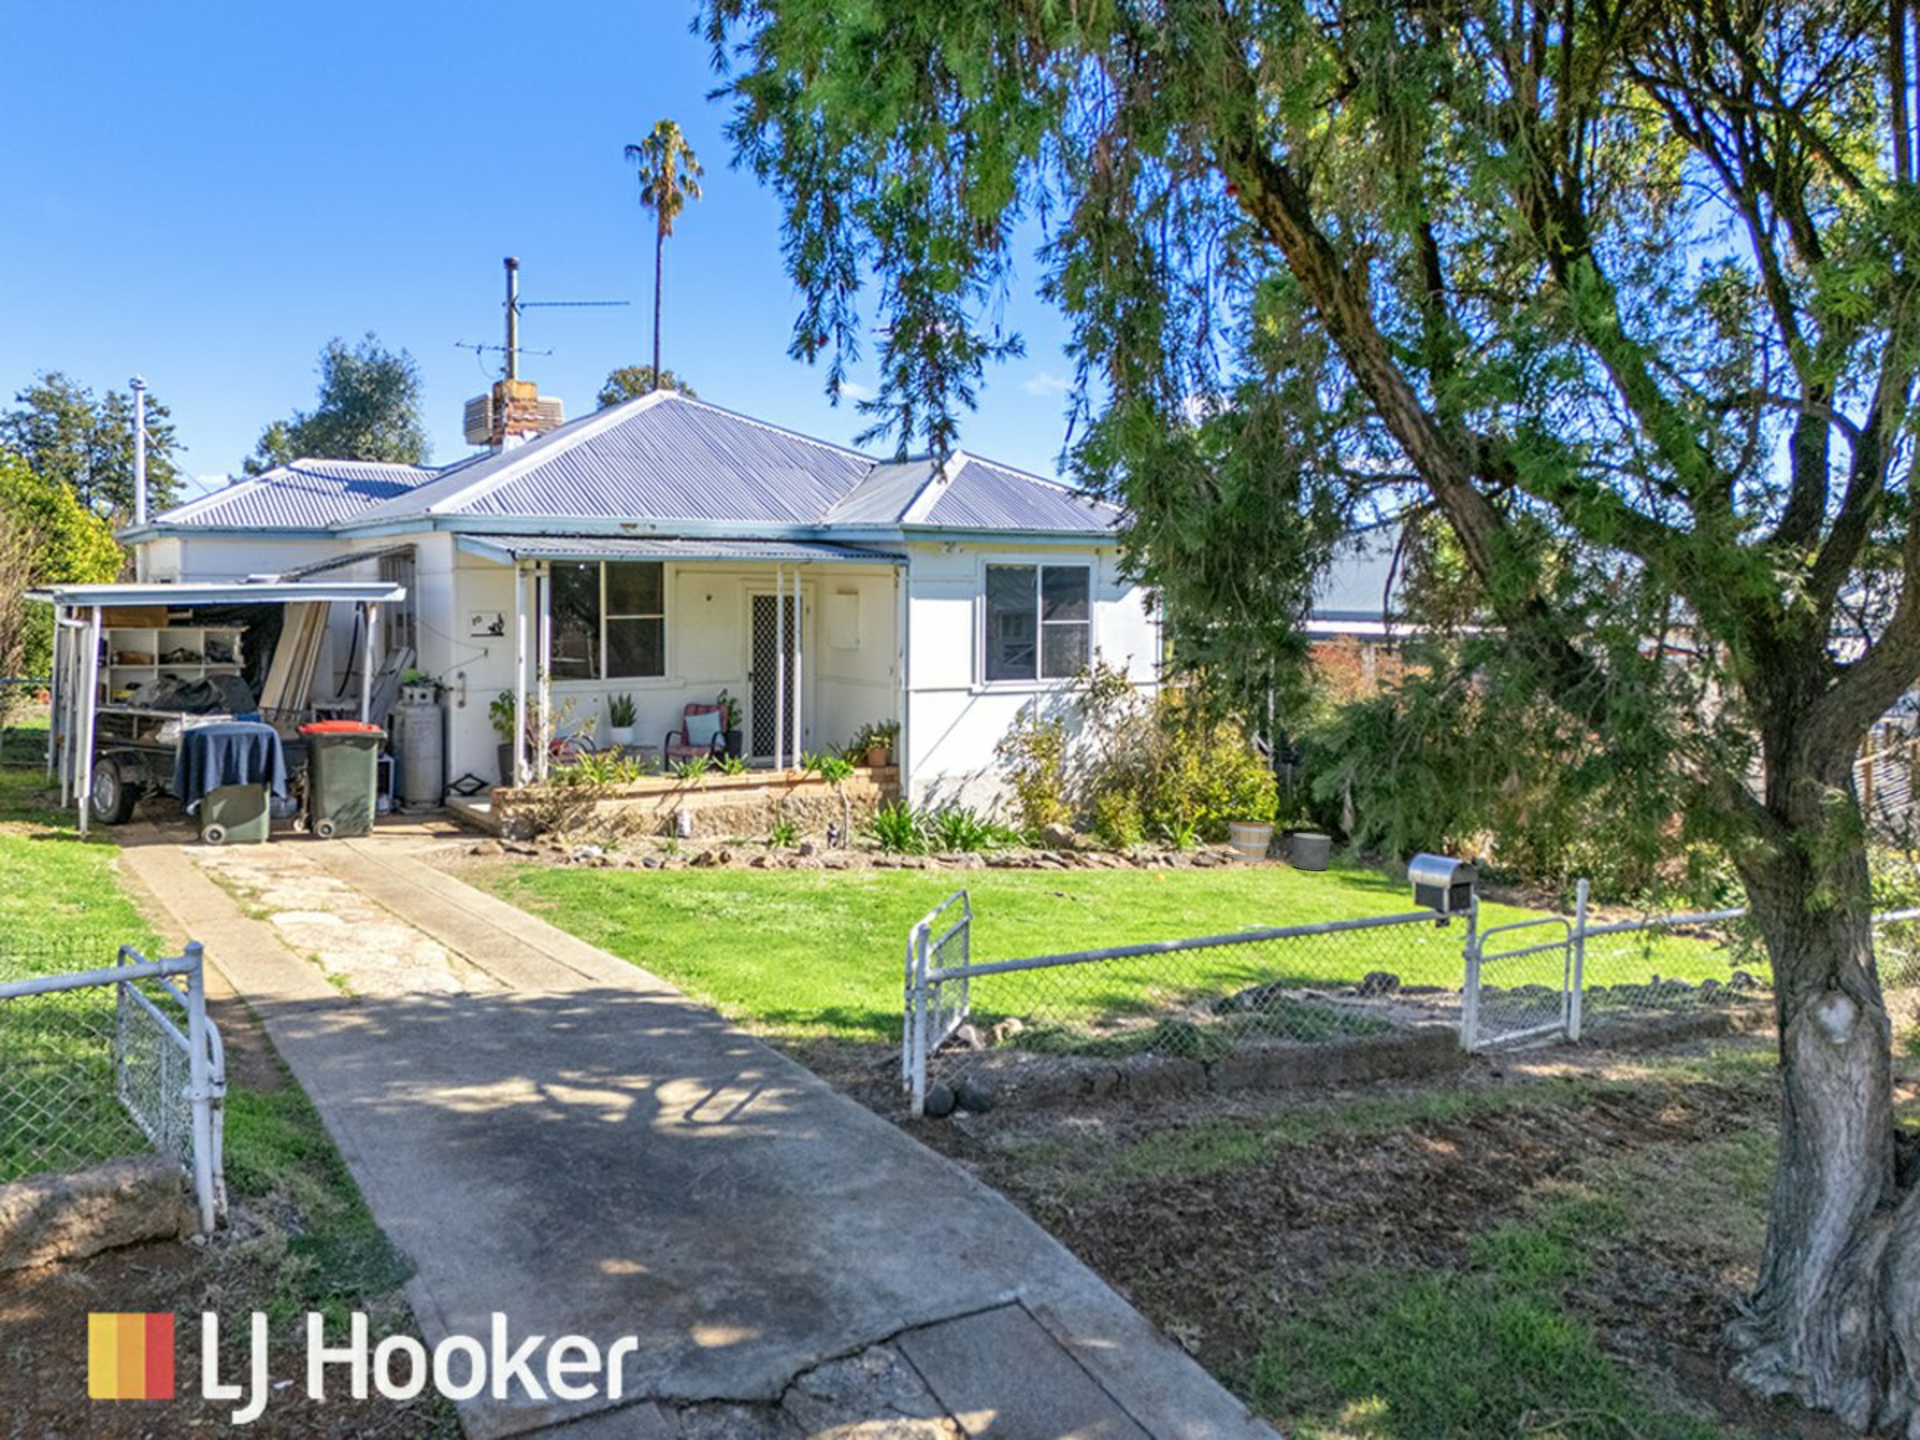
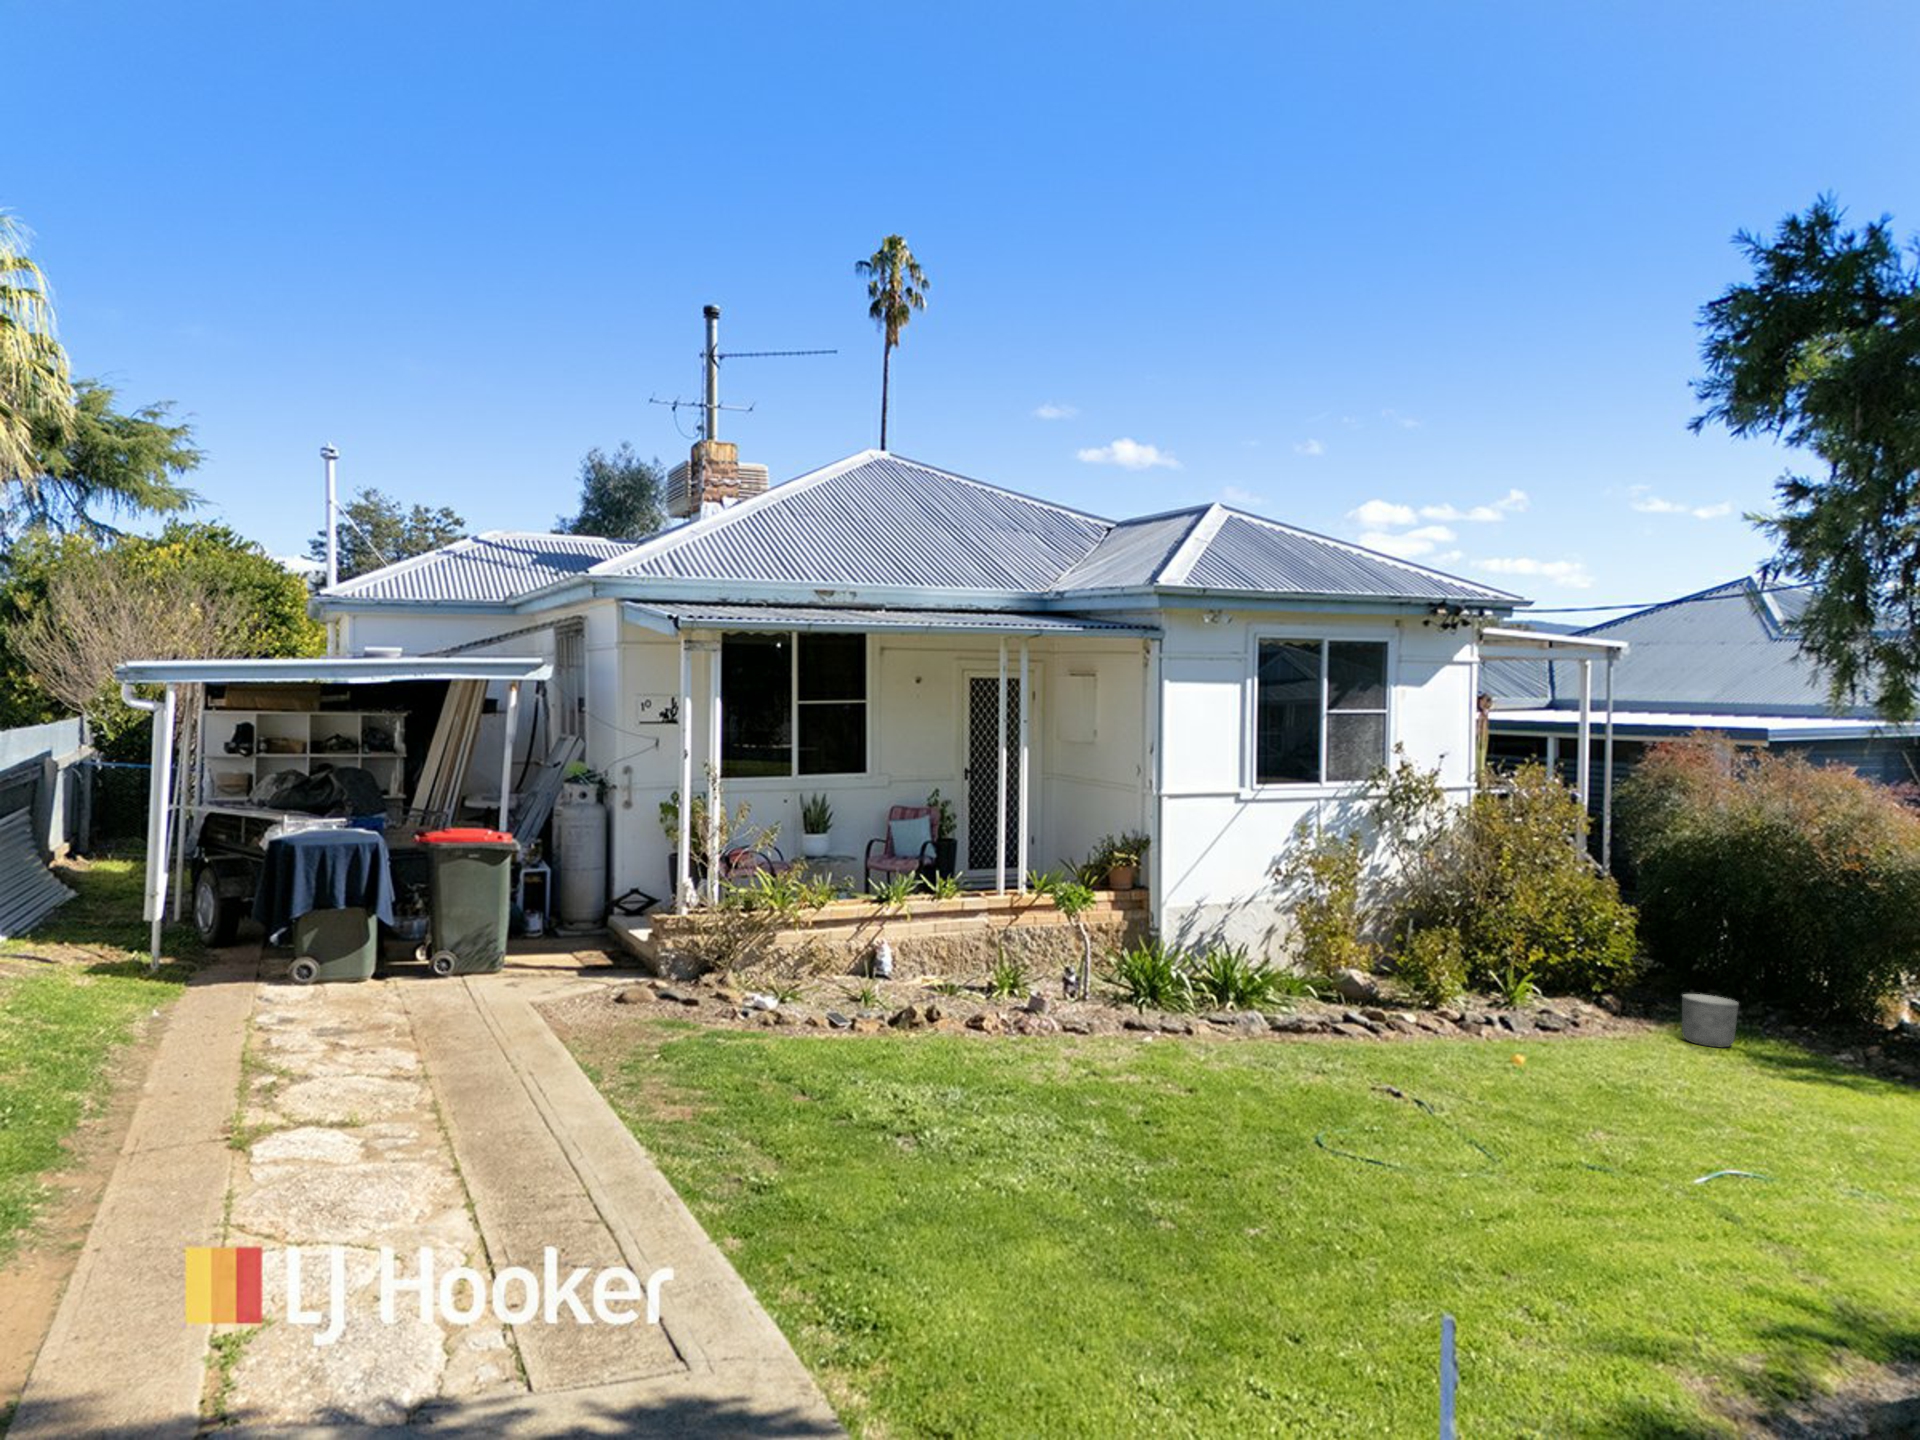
wooden bucket: present [1229,822,1273,862] -> none [1583,972,1648,1030]

